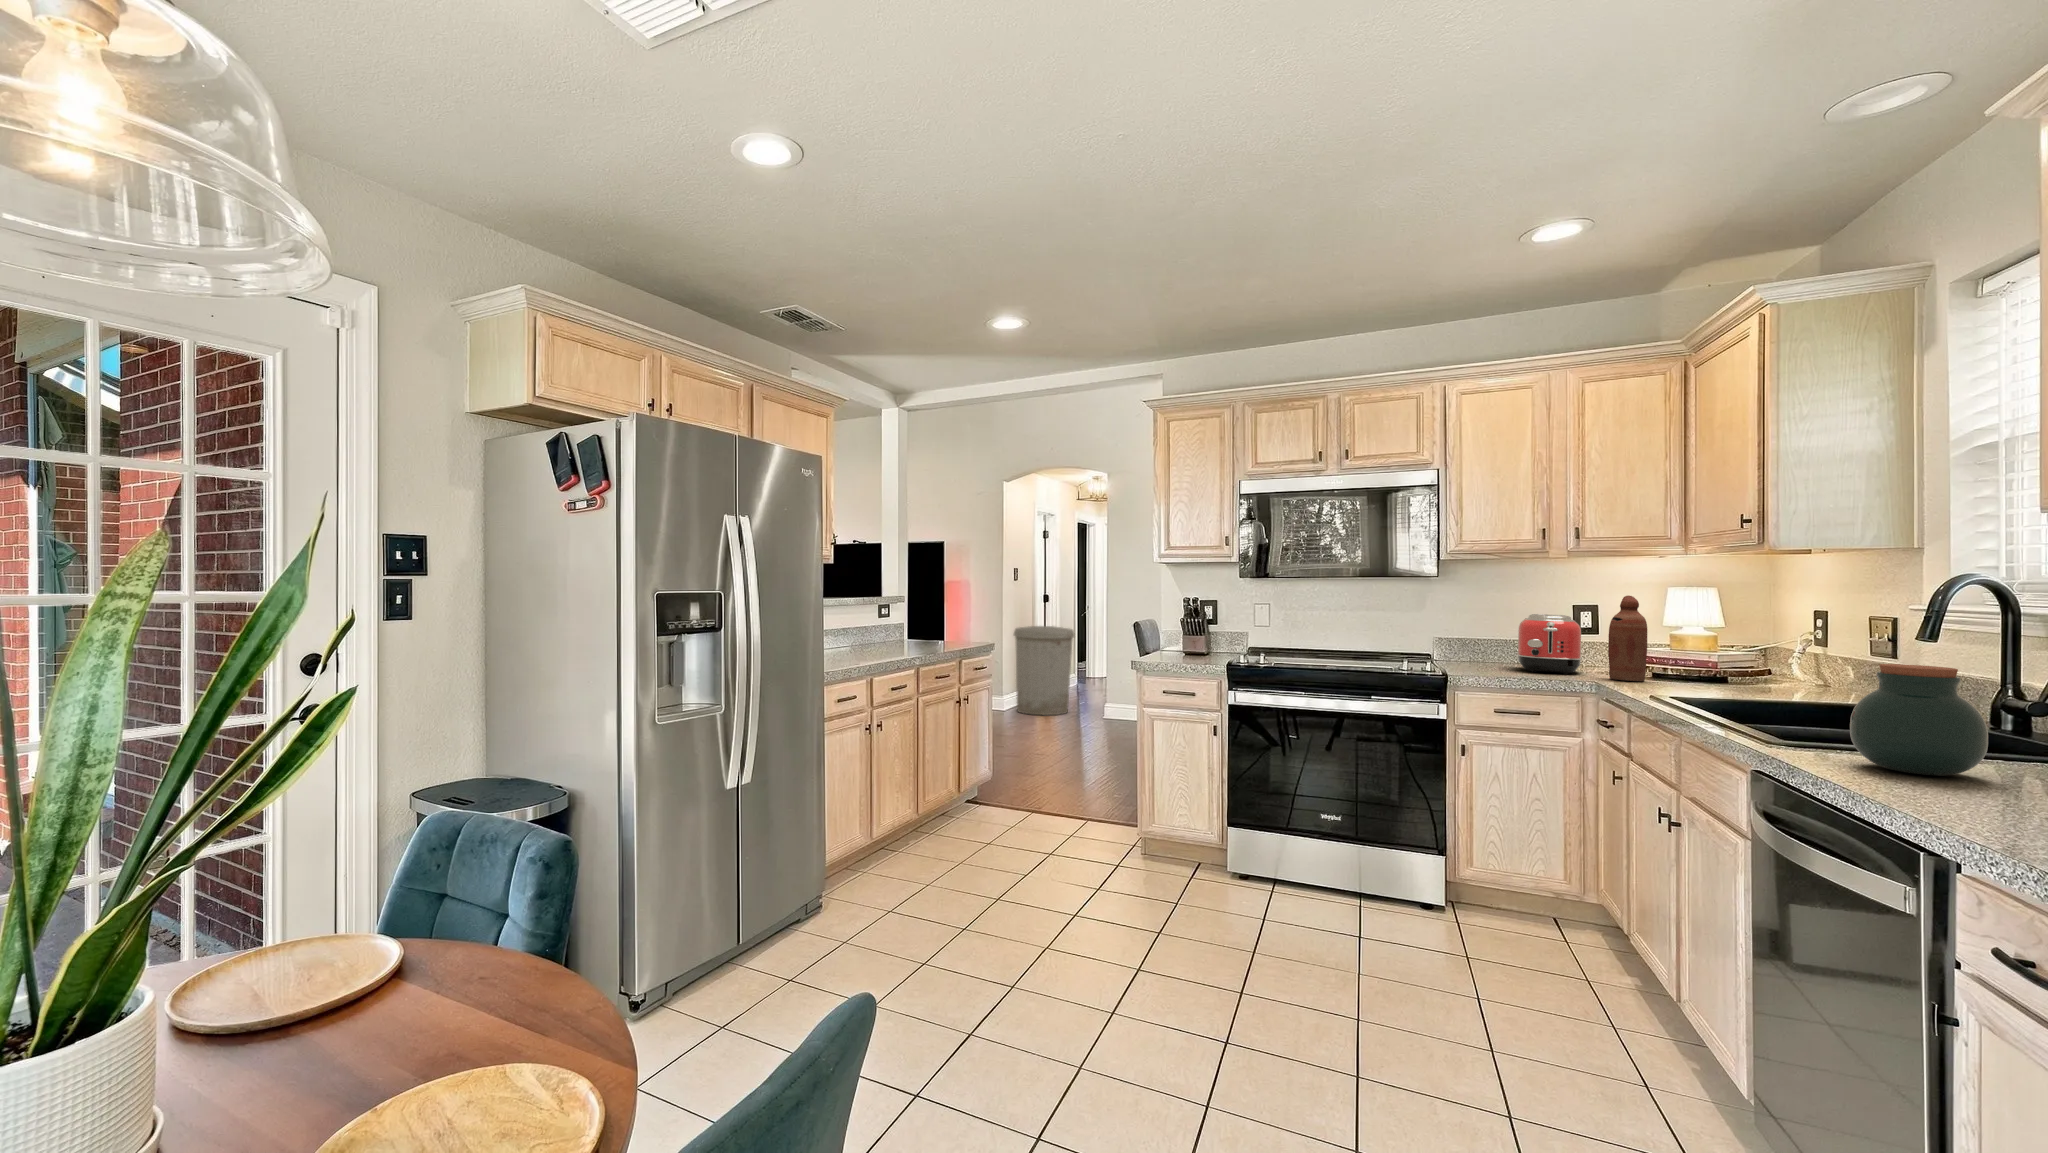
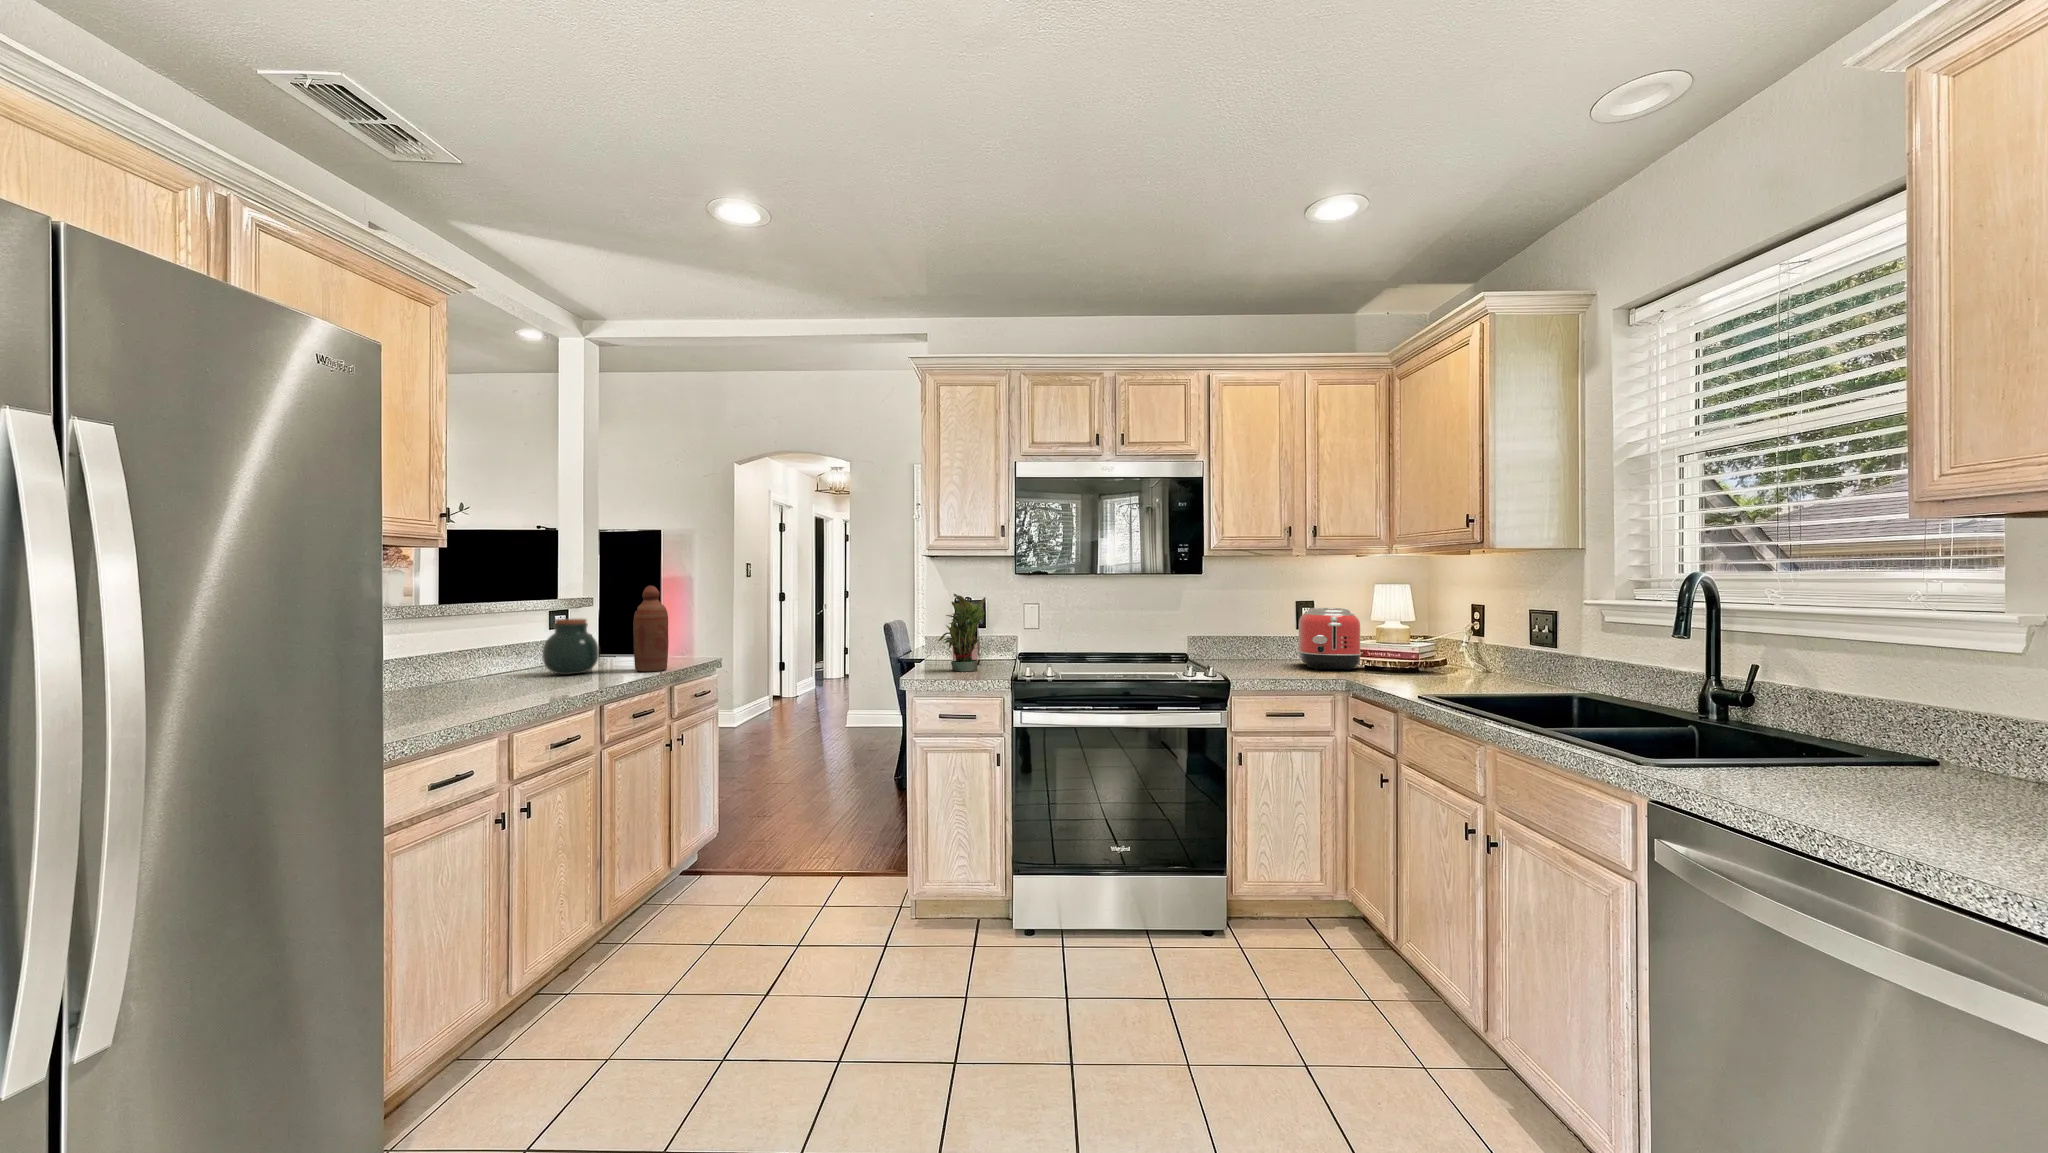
potted plant: none [1173,592,1214,658] -> present [938,594,986,671]
bottle: present [1608,595,1647,681] -> present [633,586,668,671]
trash can: present [1014,626,1075,715] -> none [742,630,815,732]
jar: present [1850,664,1988,776] -> present [542,619,599,675]

